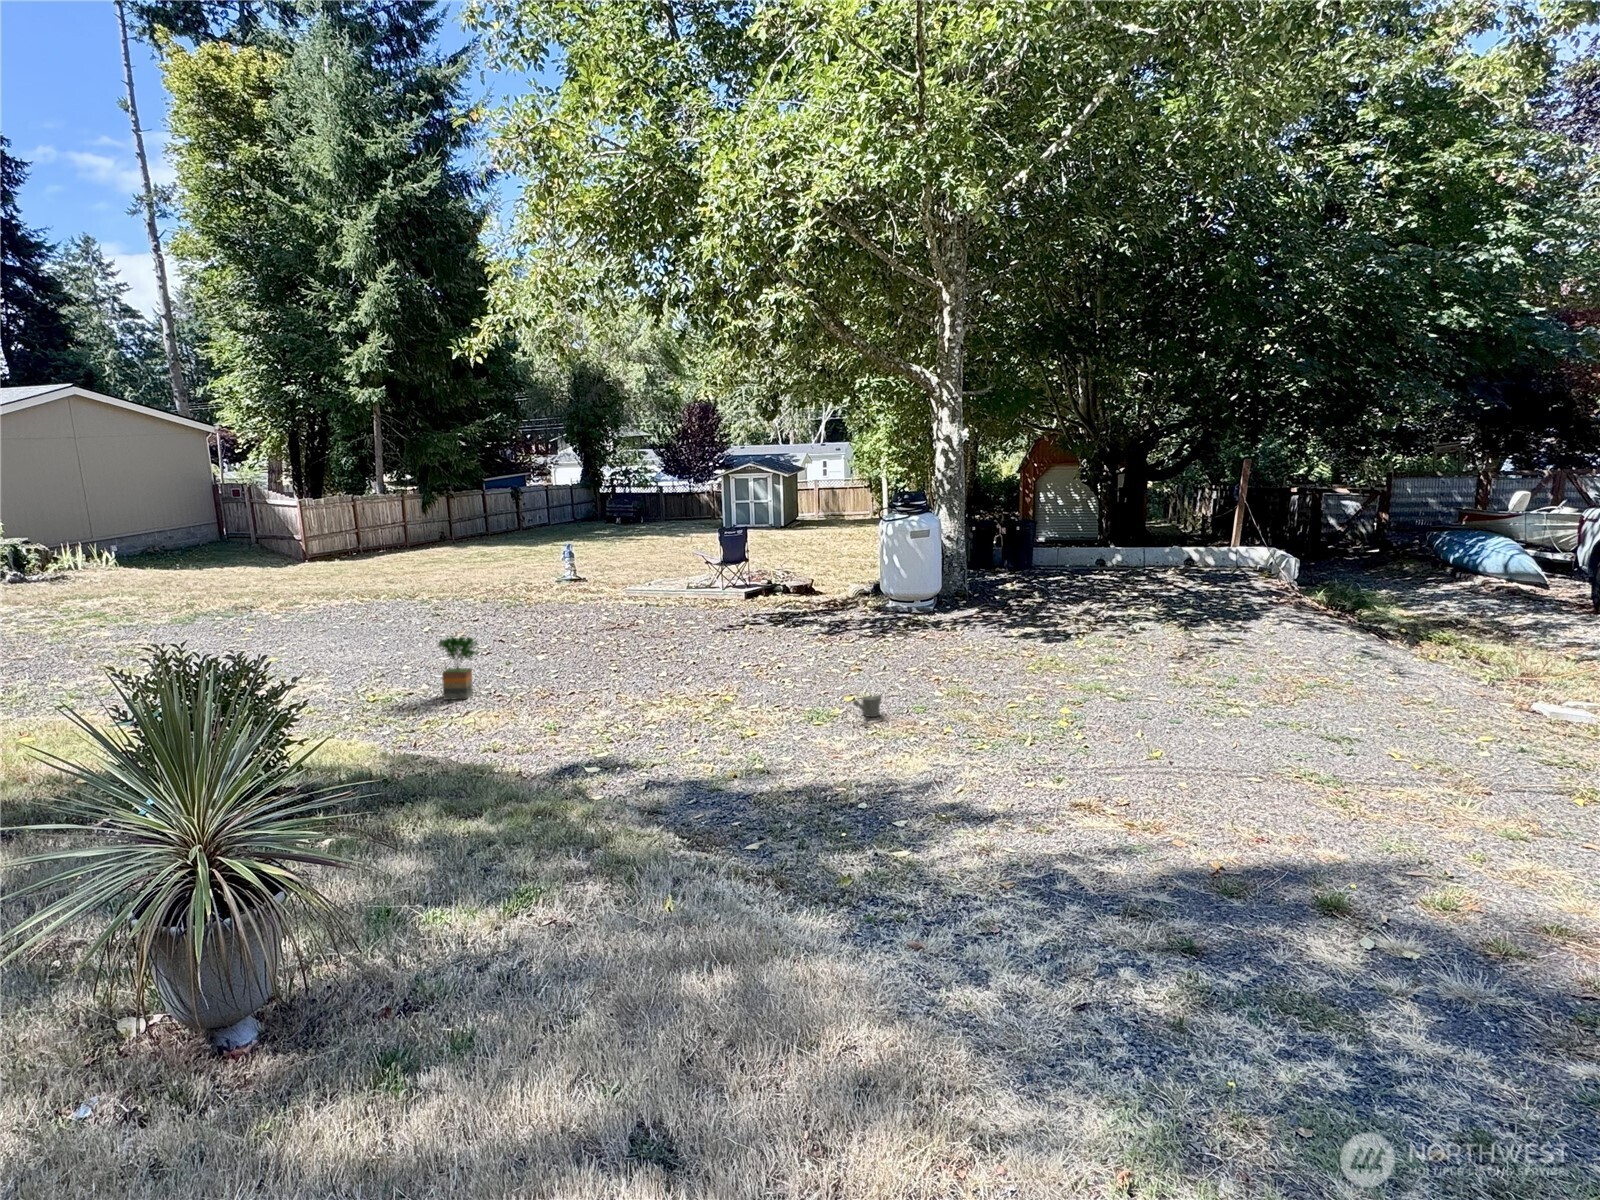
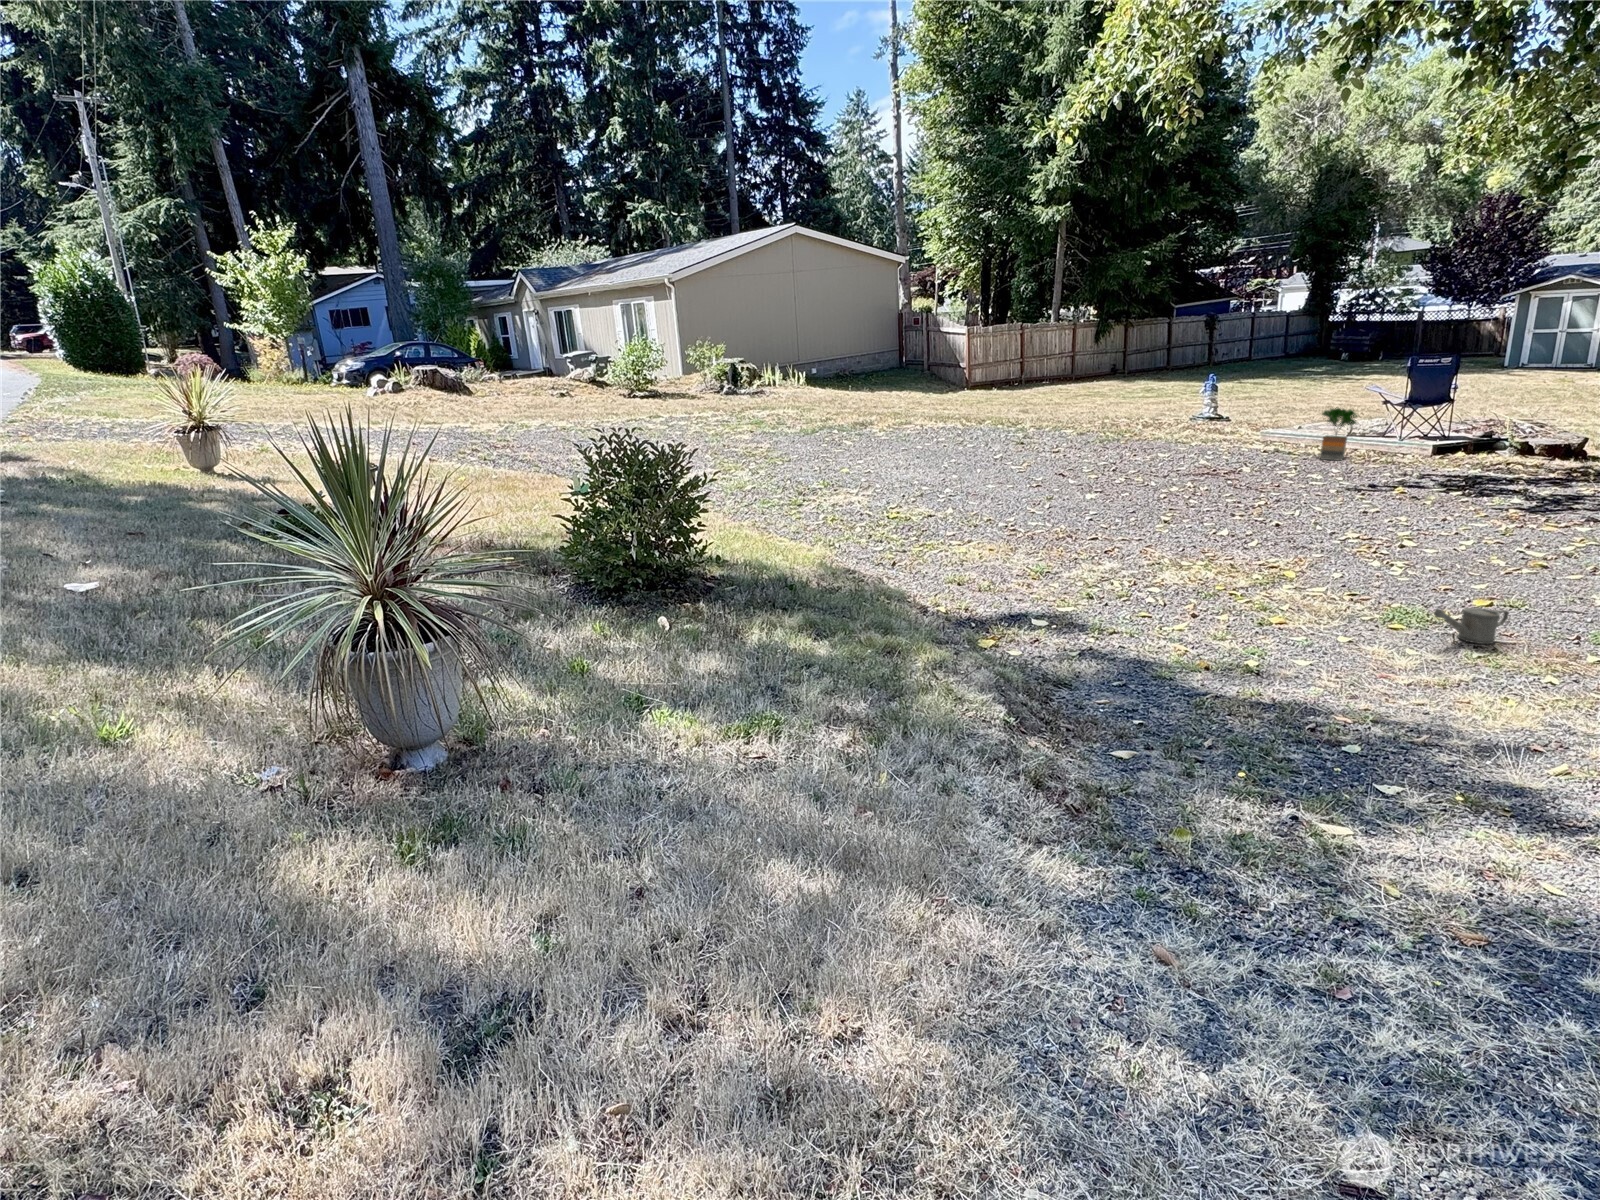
potted tree: present [438,636,479,700] -> present [1320,408,1357,461]

